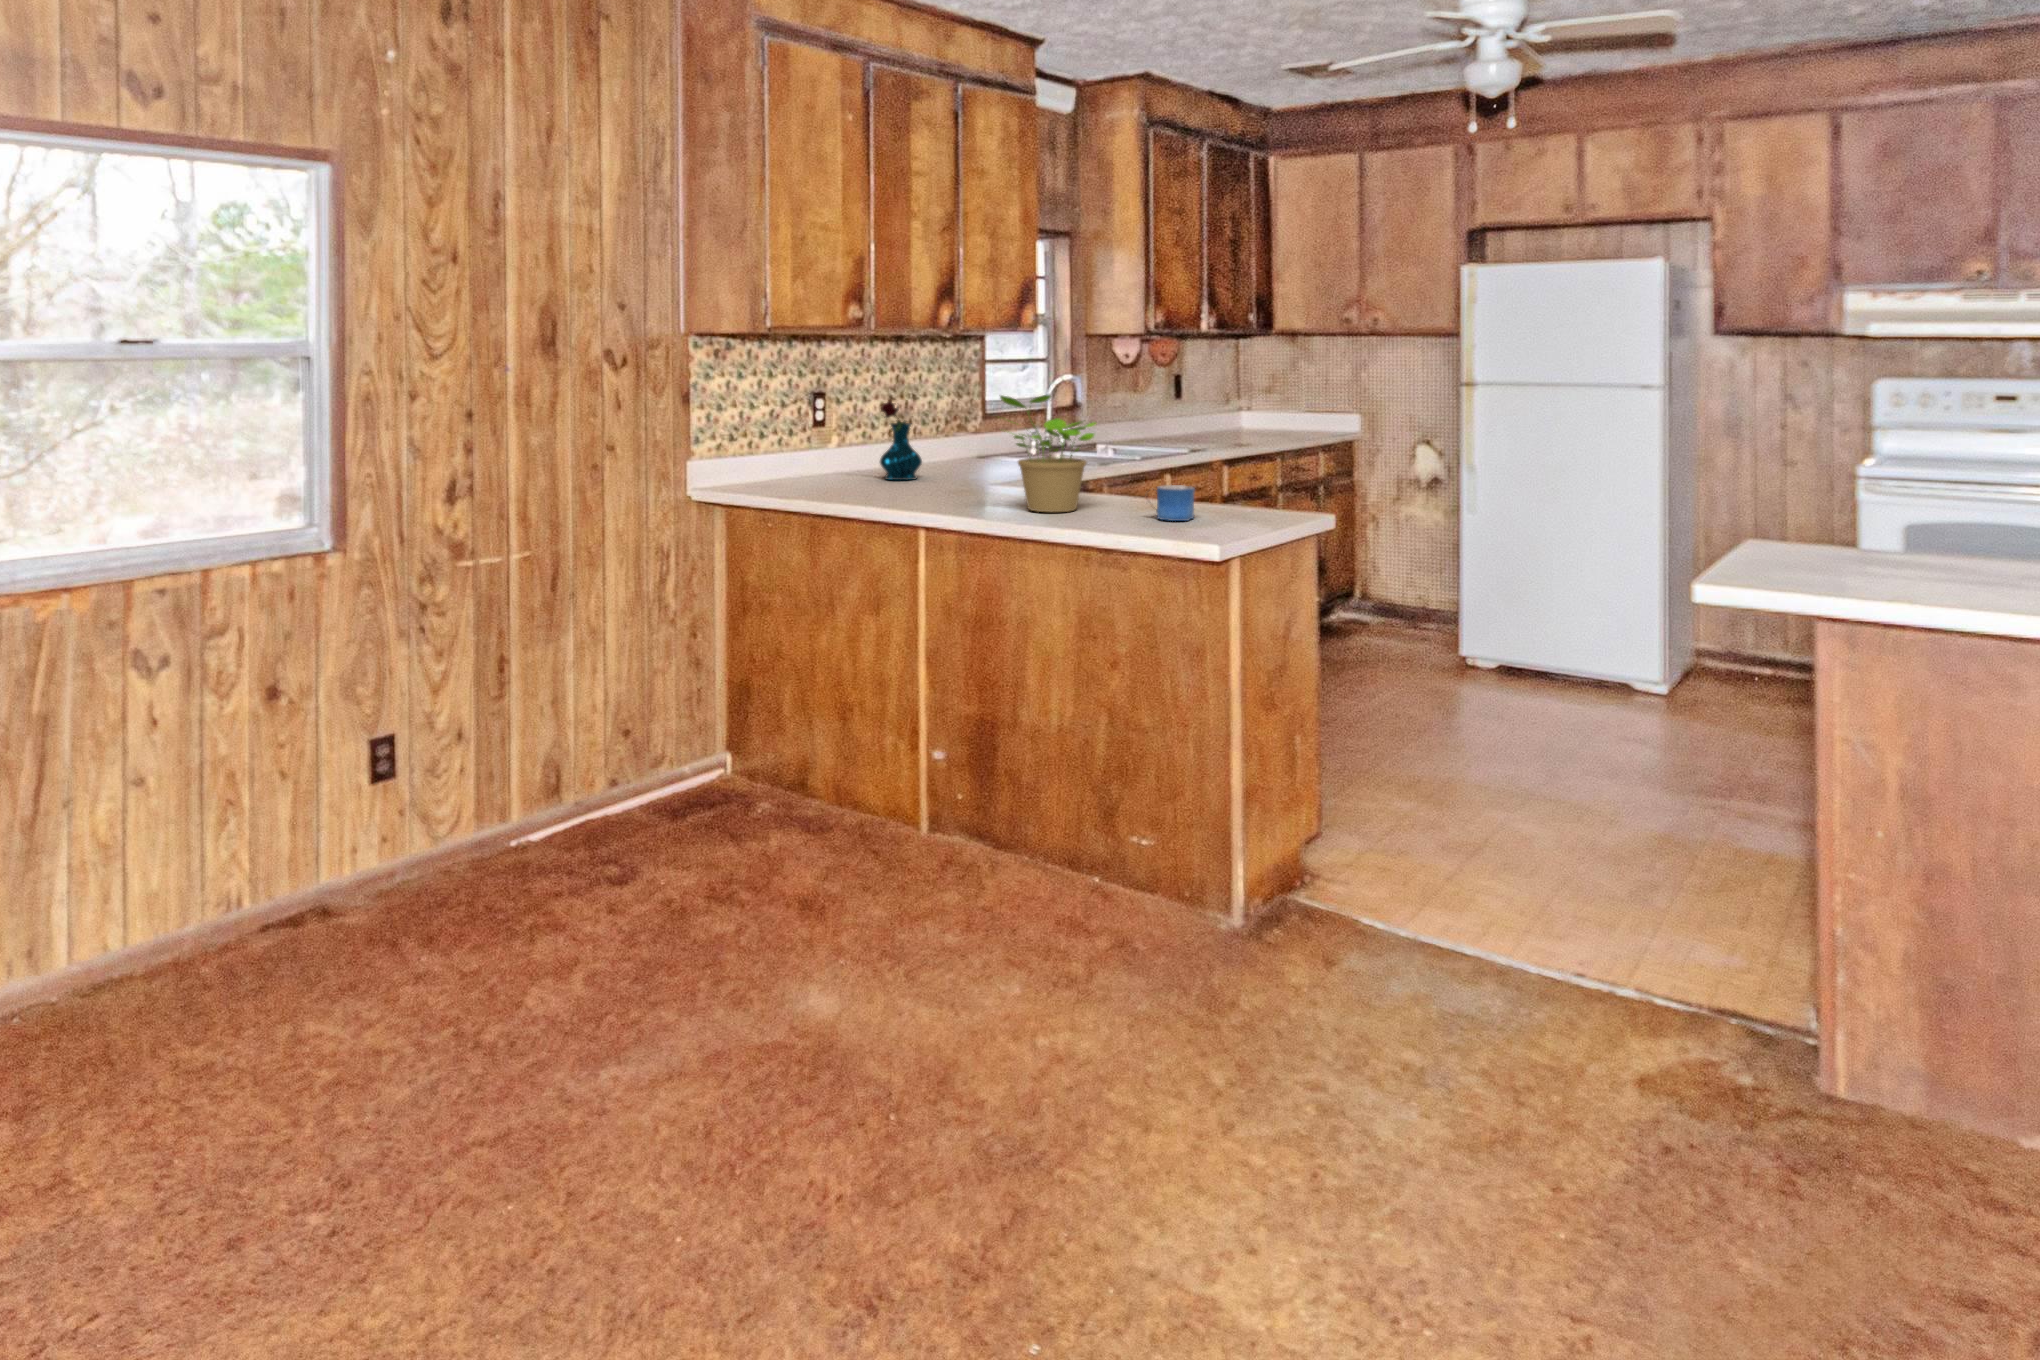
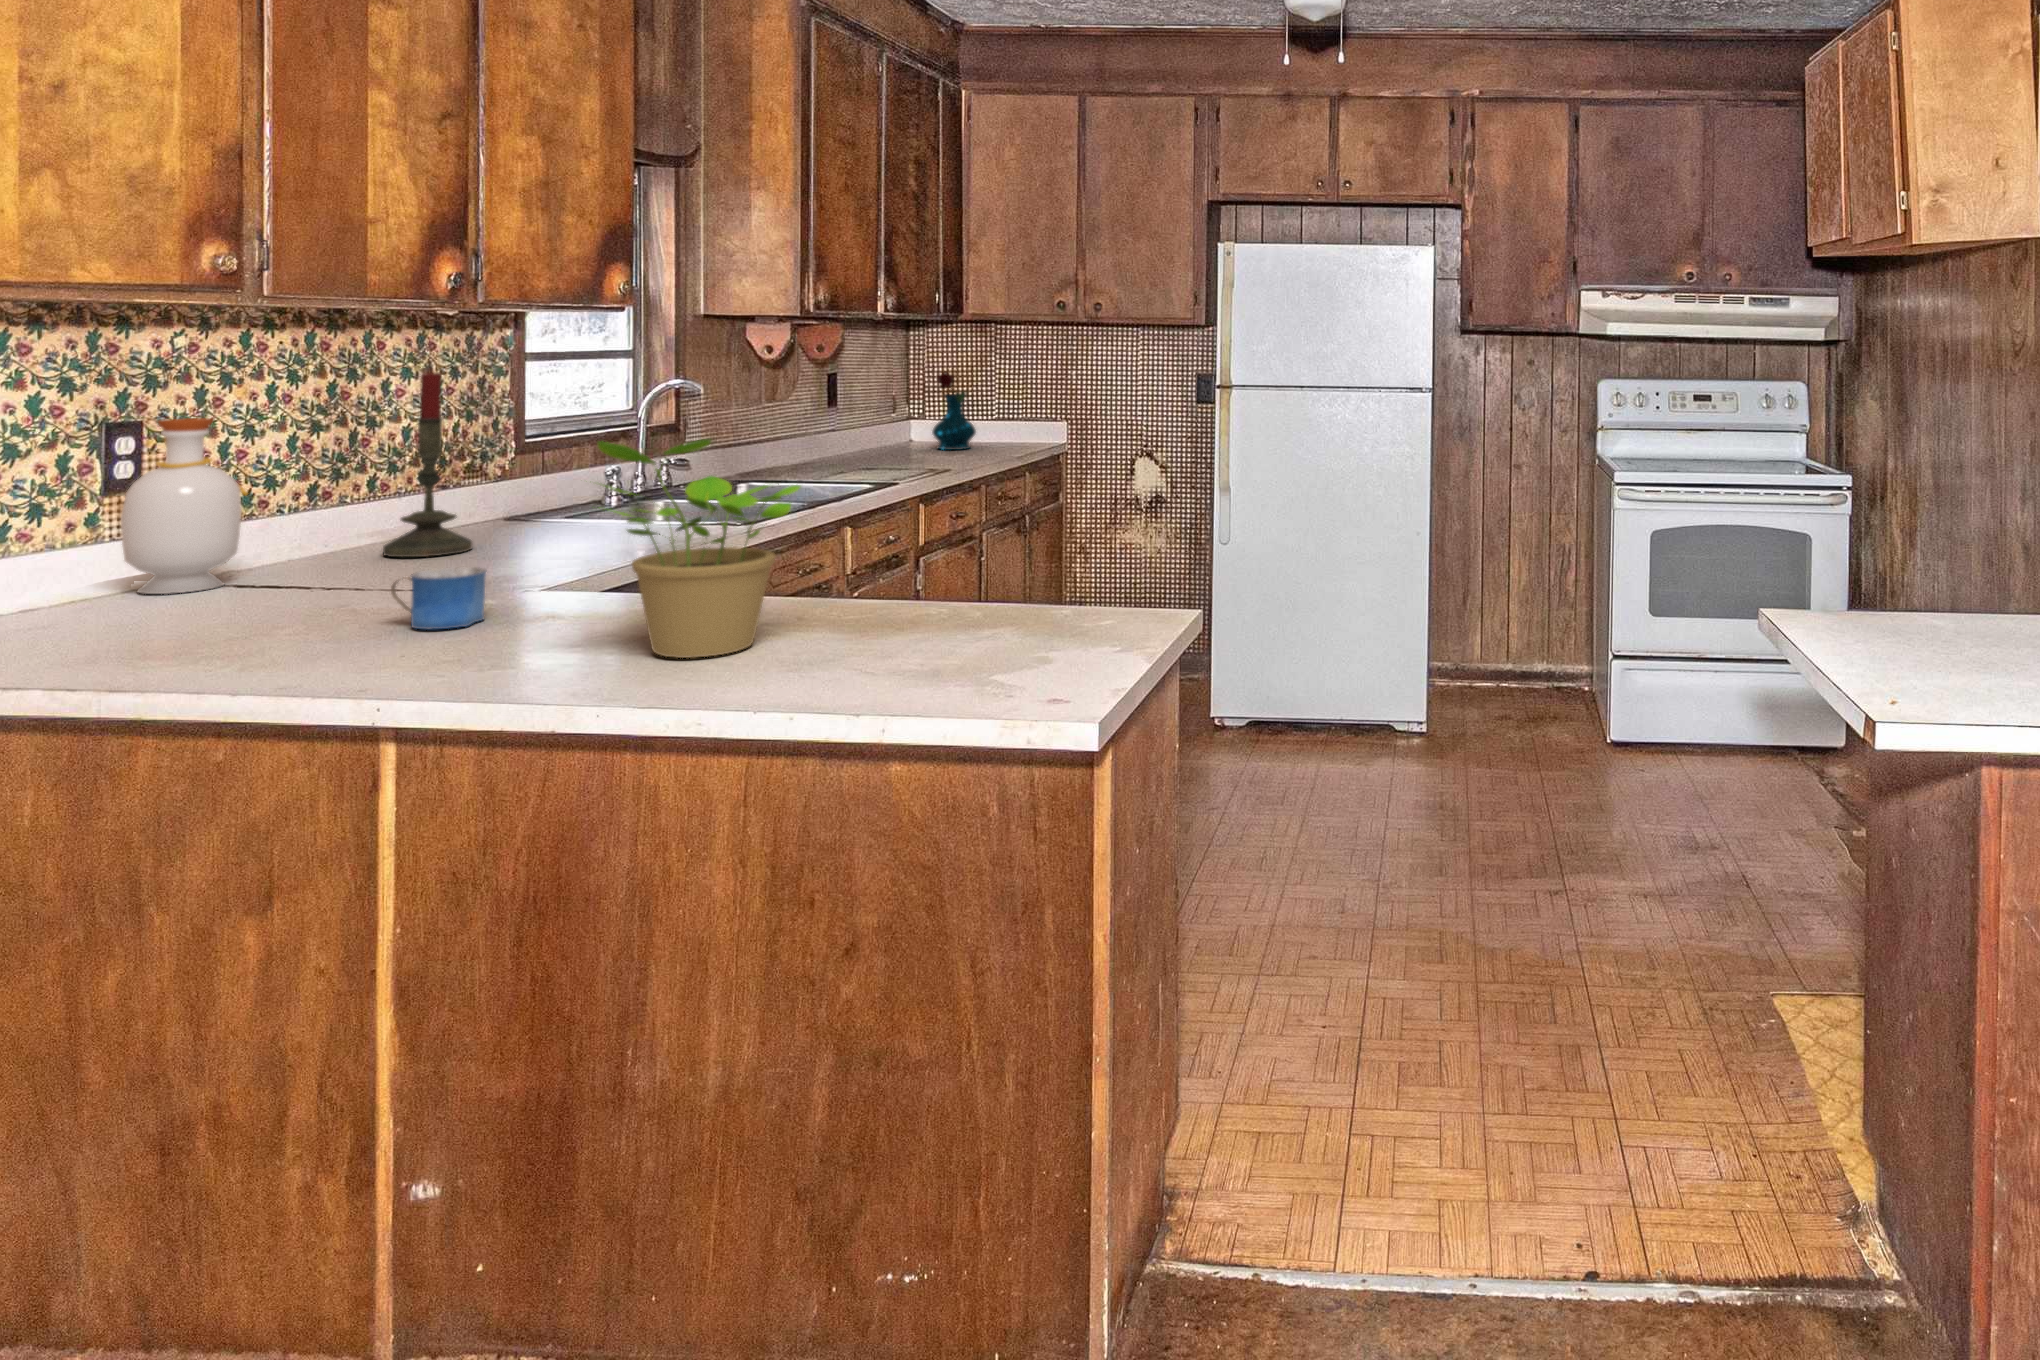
candle: none [919,364,960,470] -> present [383,372,472,557]
bottle: none [814,390,863,477] -> present [121,418,248,594]
vase: present [880,400,922,480] -> present [932,372,976,450]
mug: present [1156,485,1195,521] -> present [391,567,486,630]

